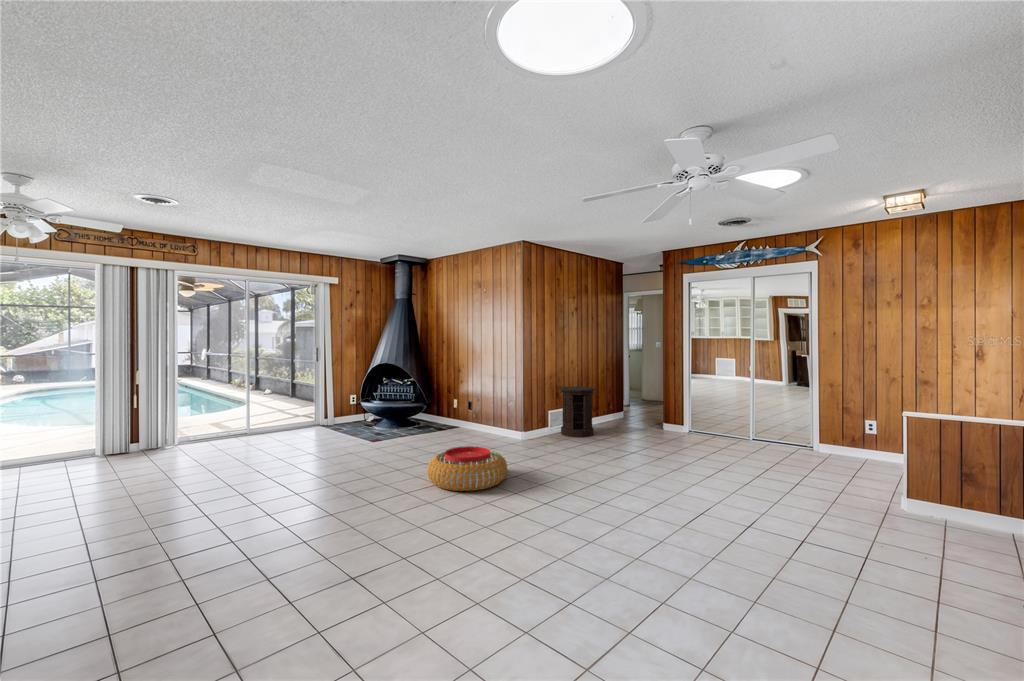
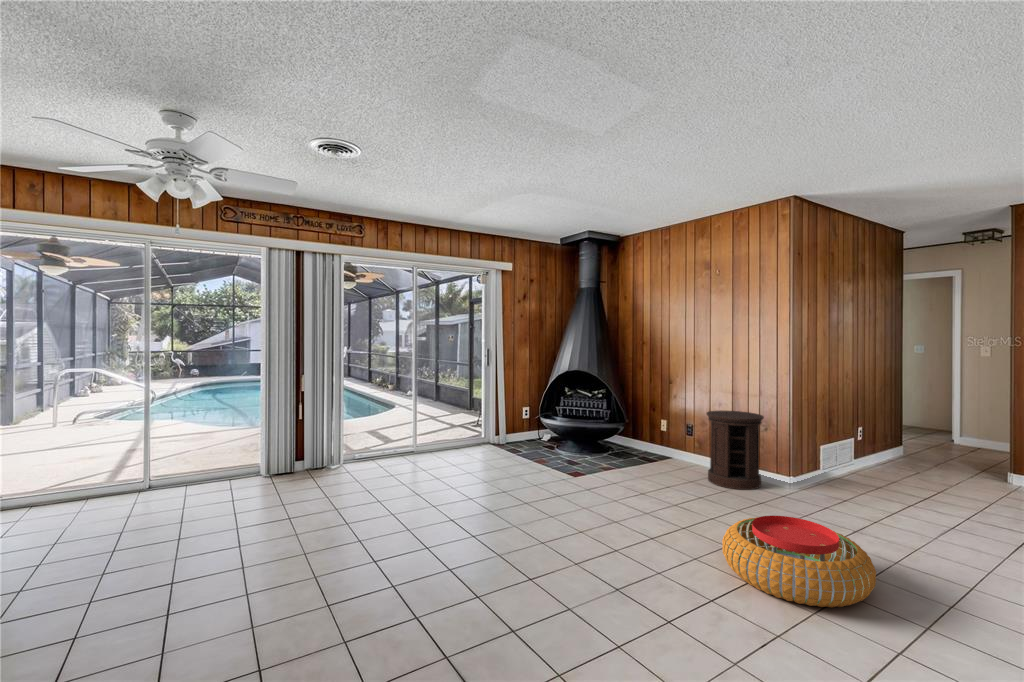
side table: present [560,386,595,437] -> present [707,411,764,490]

